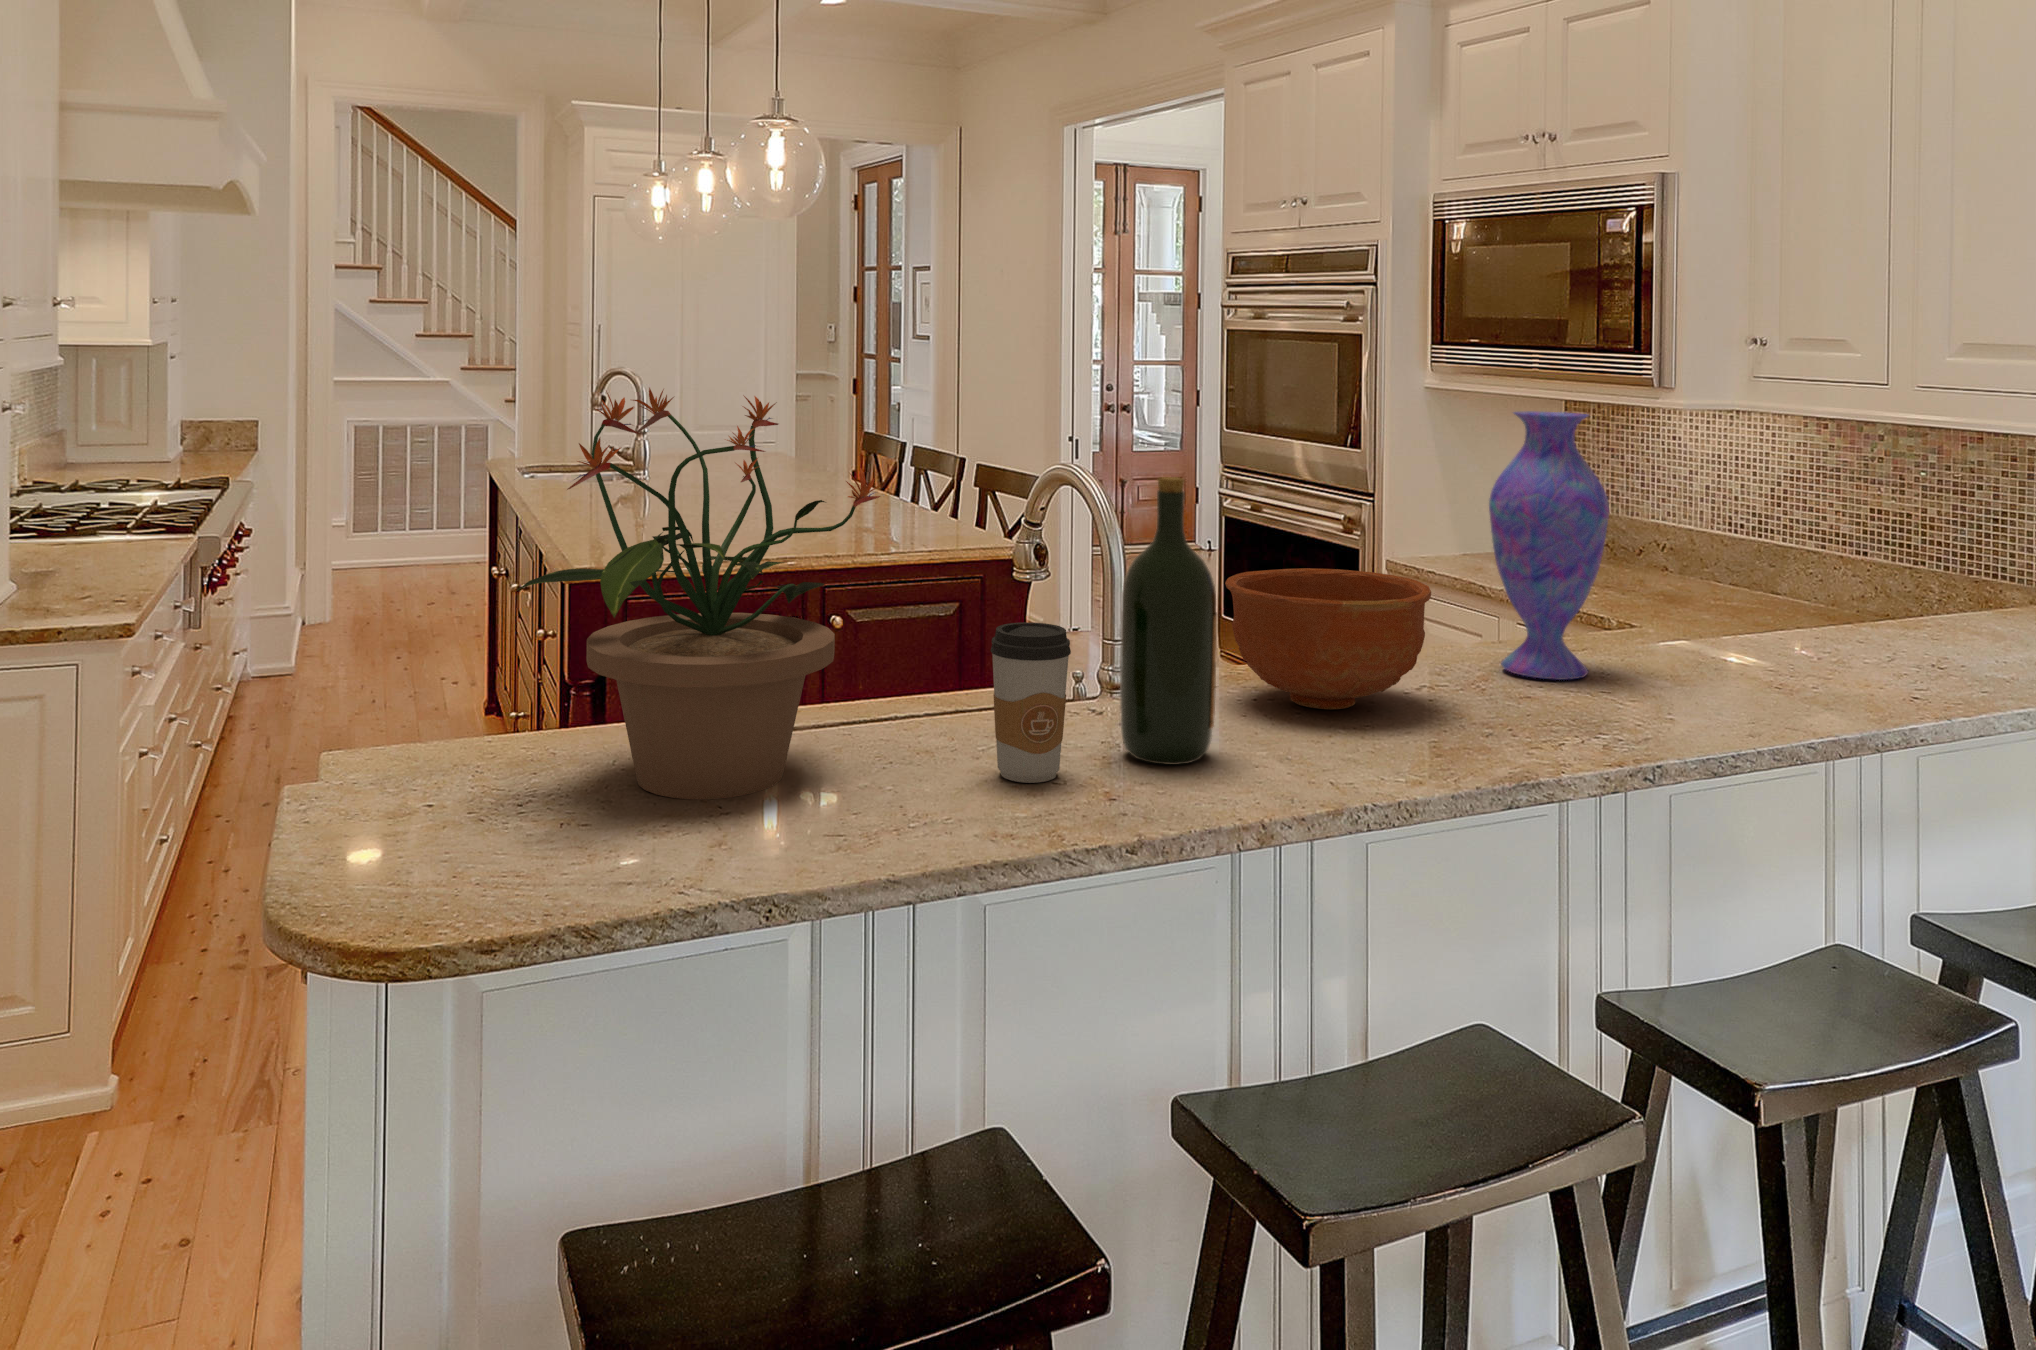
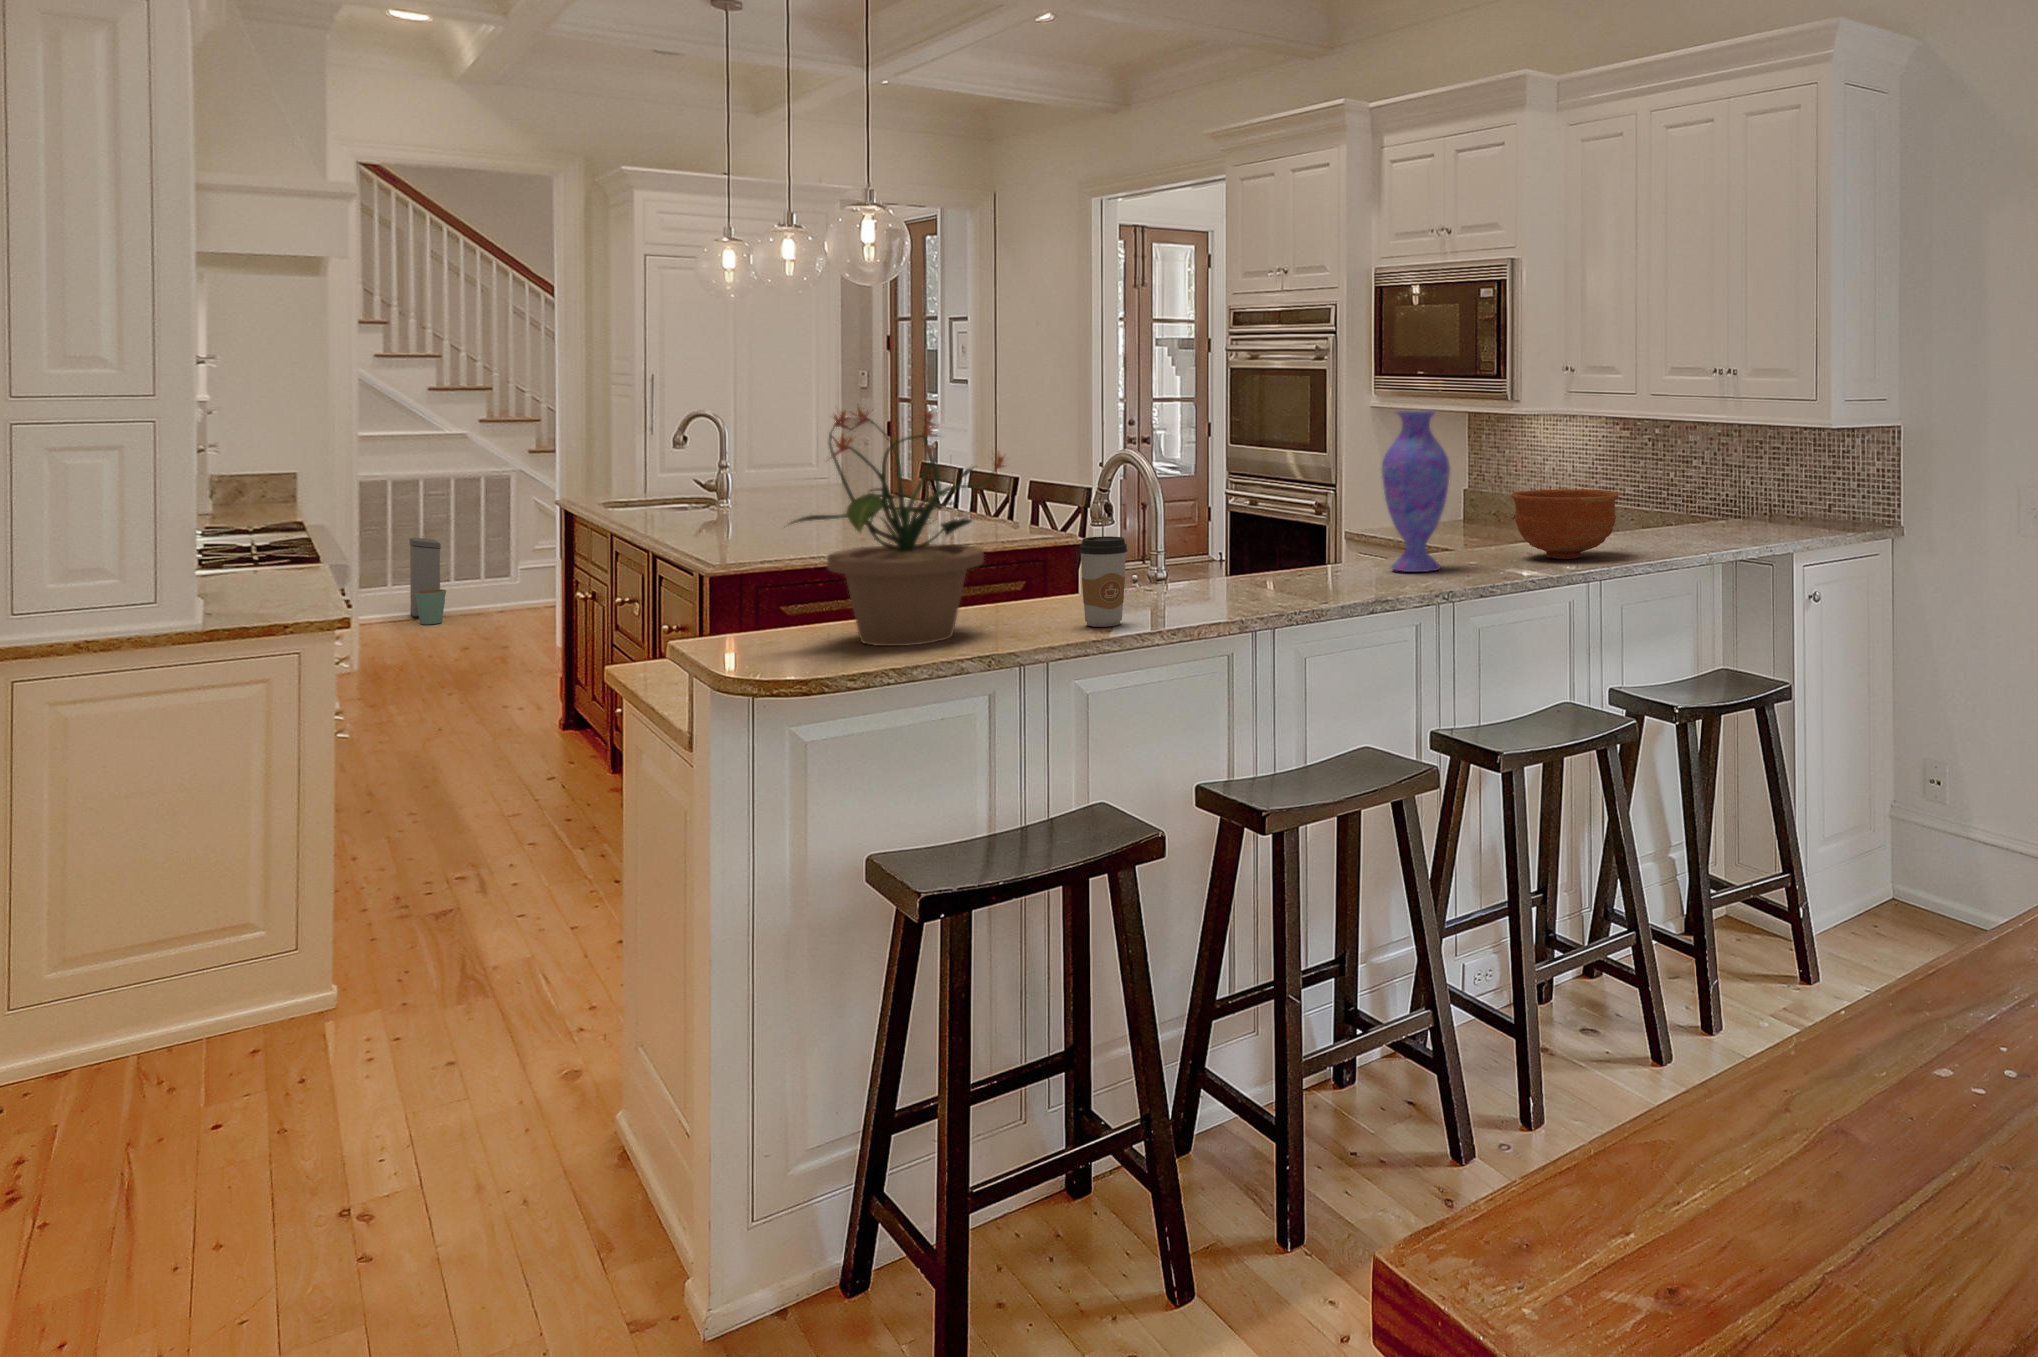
wine bottle: present [1120,477,1217,765] -> none [1156,449,1213,616]
trash can: none [391,485,420,575] -> present [410,538,446,624]
bowl: present [1225,568,1431,709] -> present [1511,489,1618,559]

